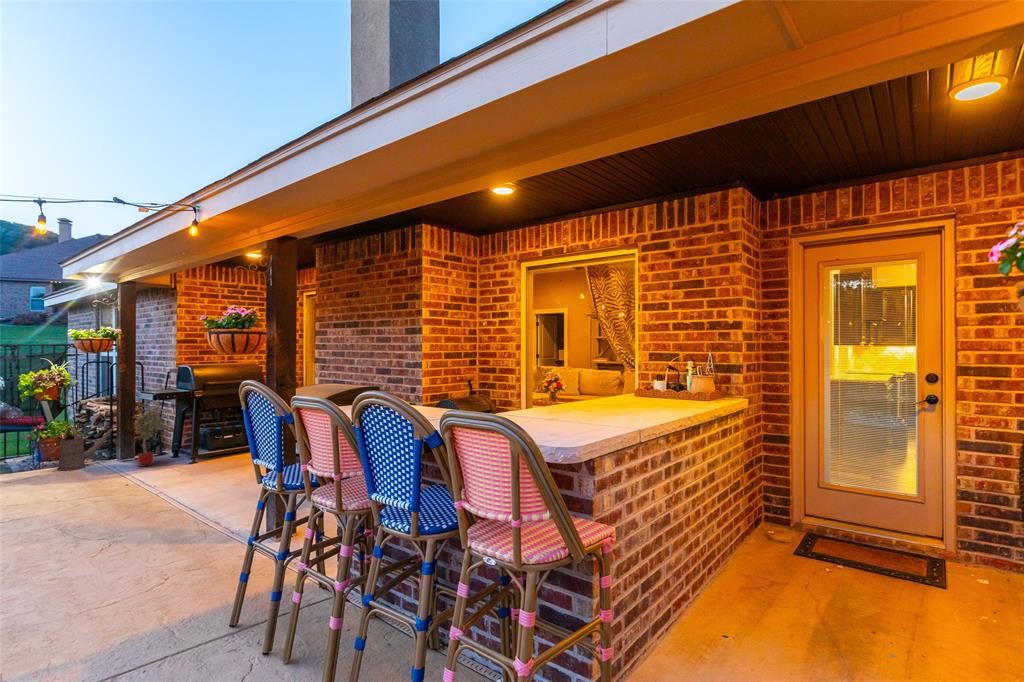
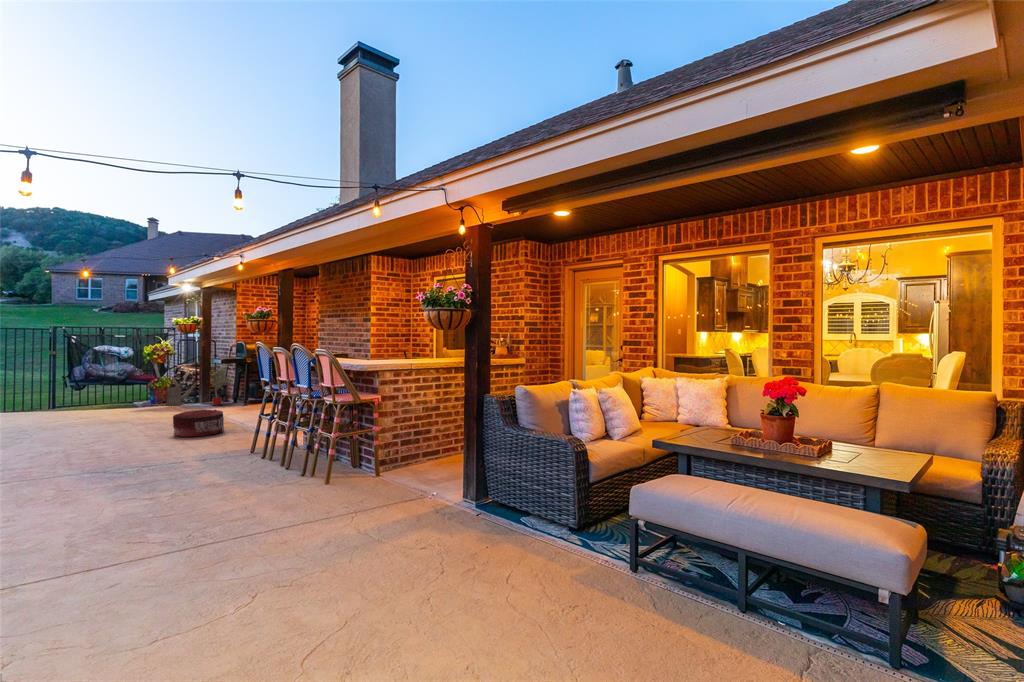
pouf: none [52,507,166,580] -> present [173,410,224,437]

